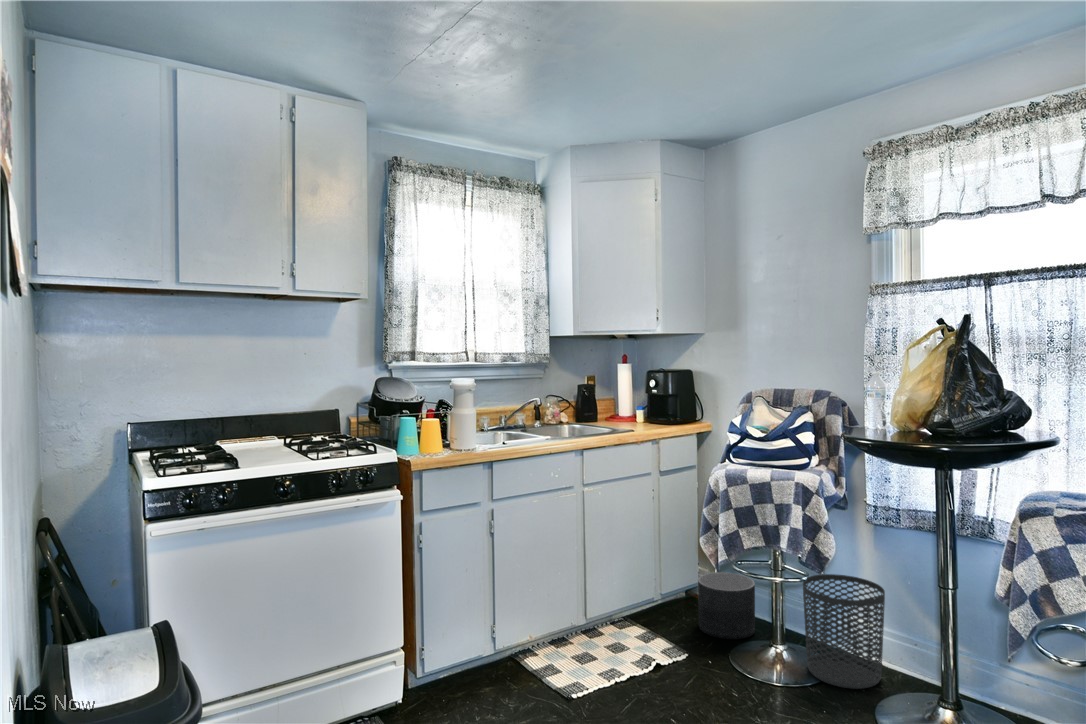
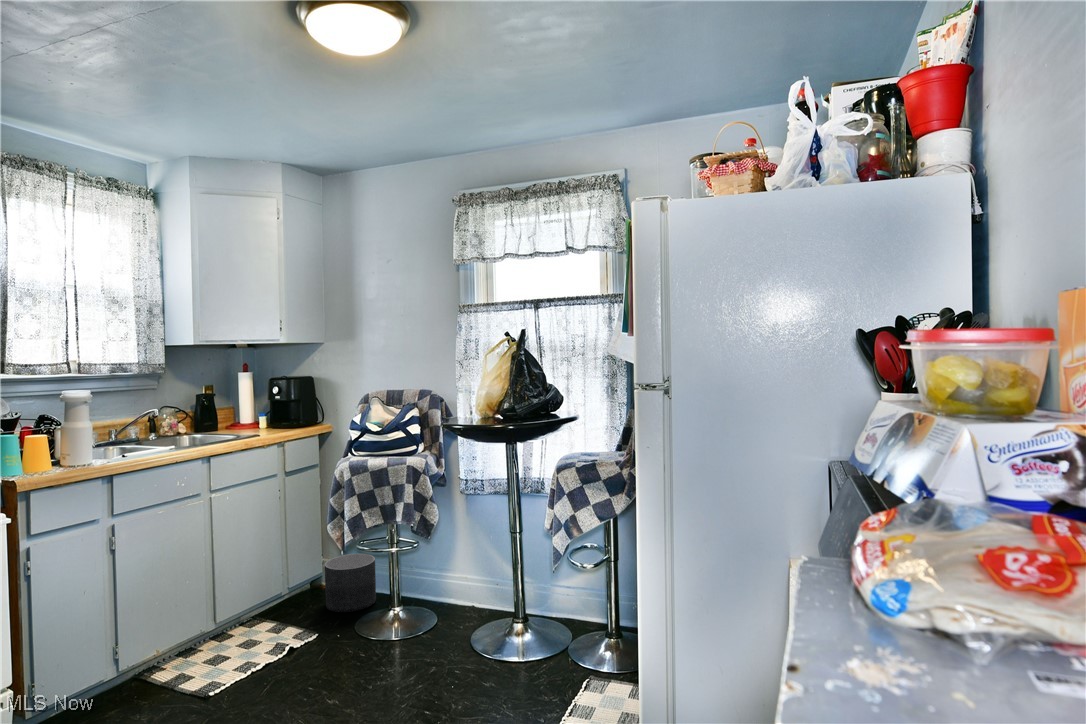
waste bin: present [803,574,885,689] -> none [414,537,475,627]

